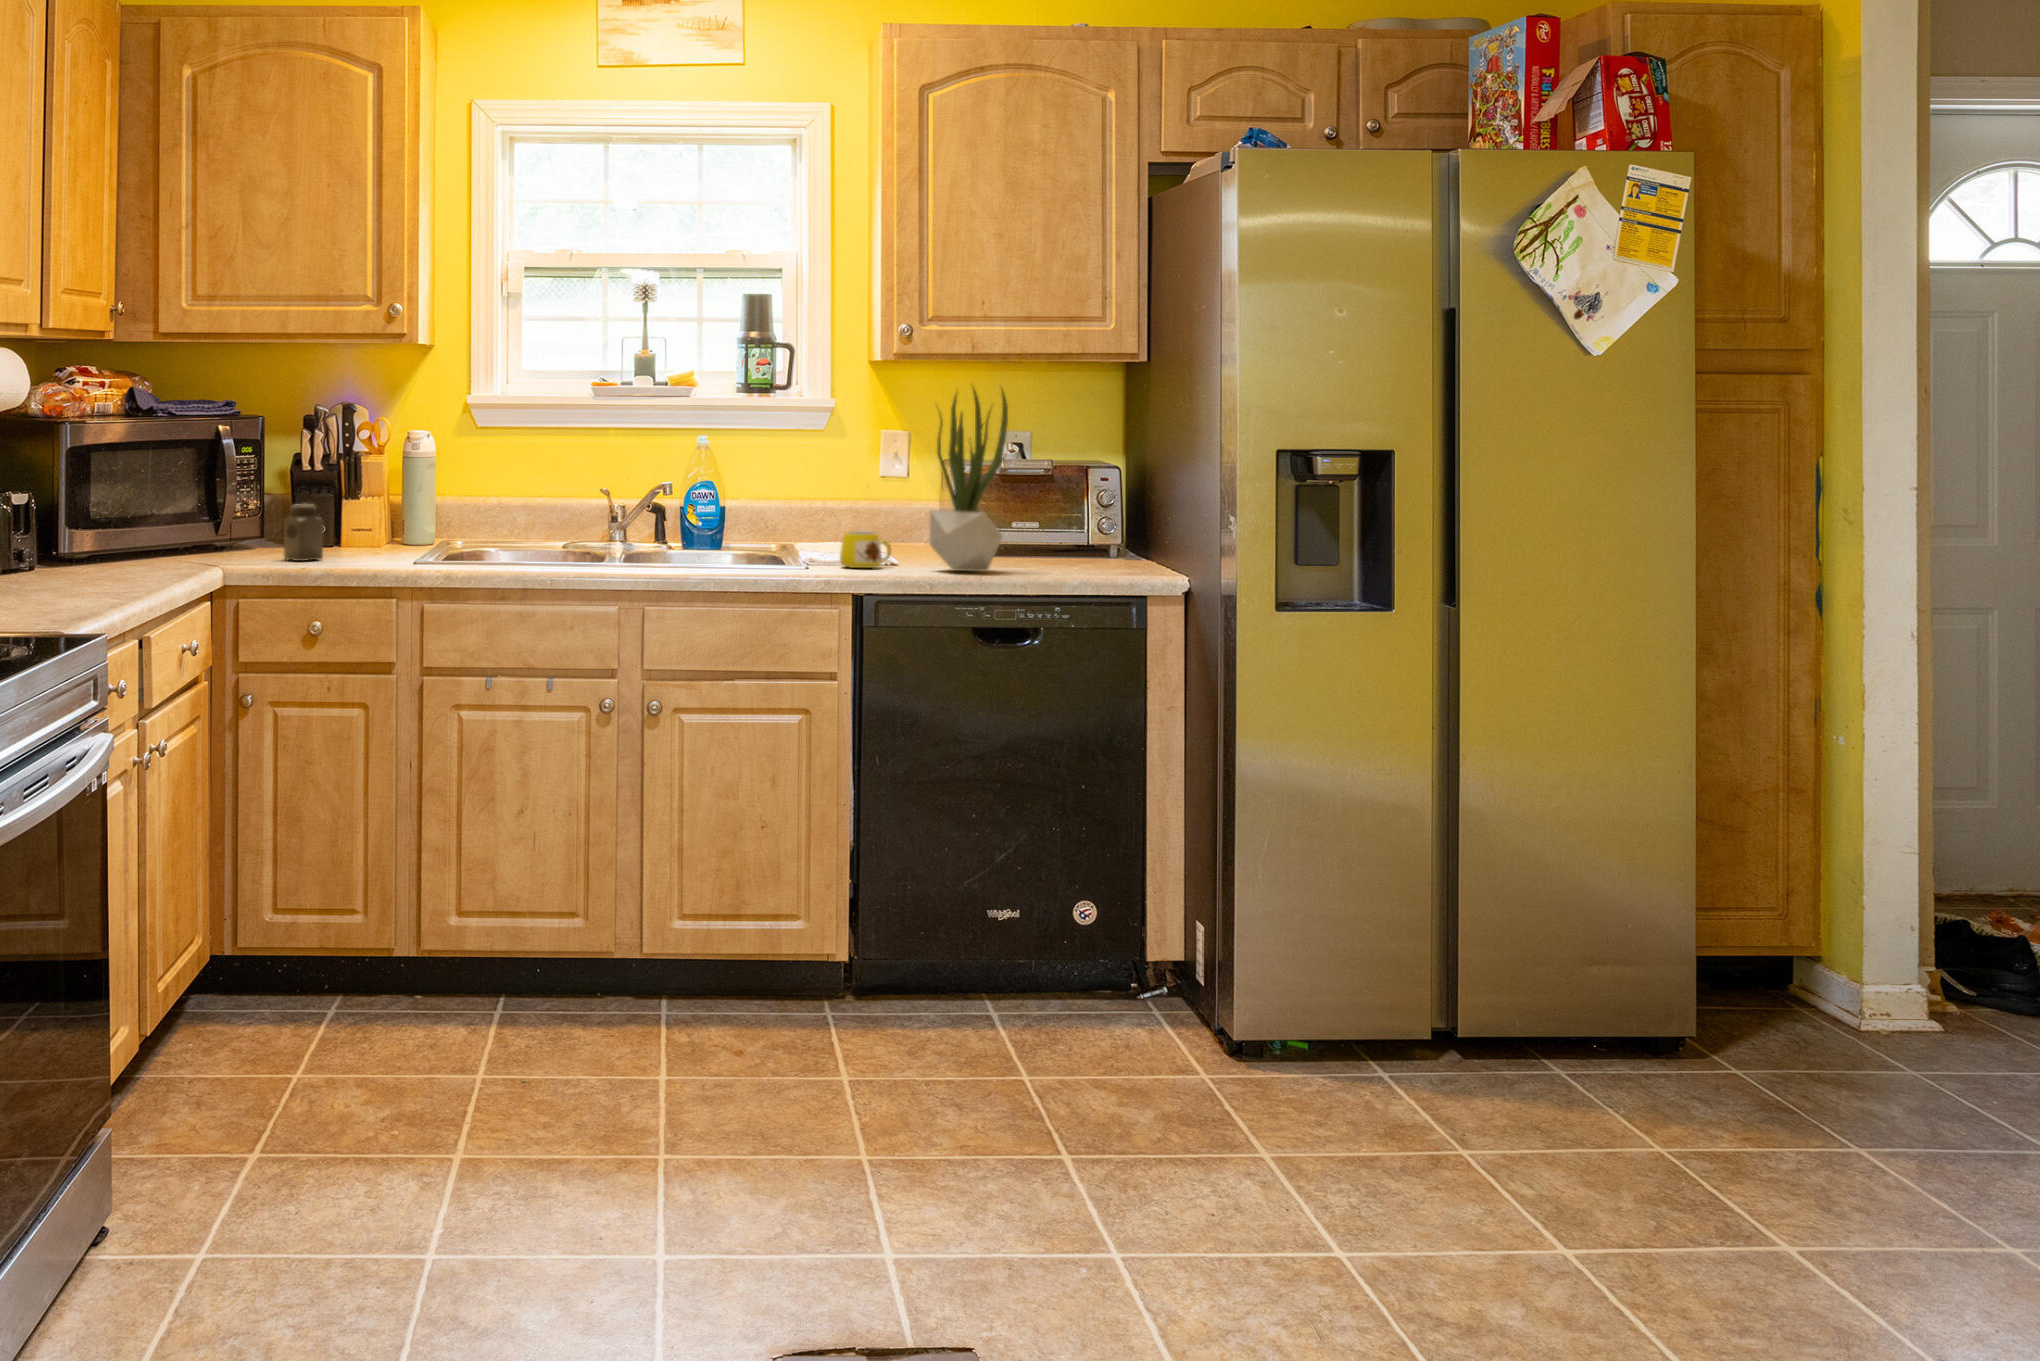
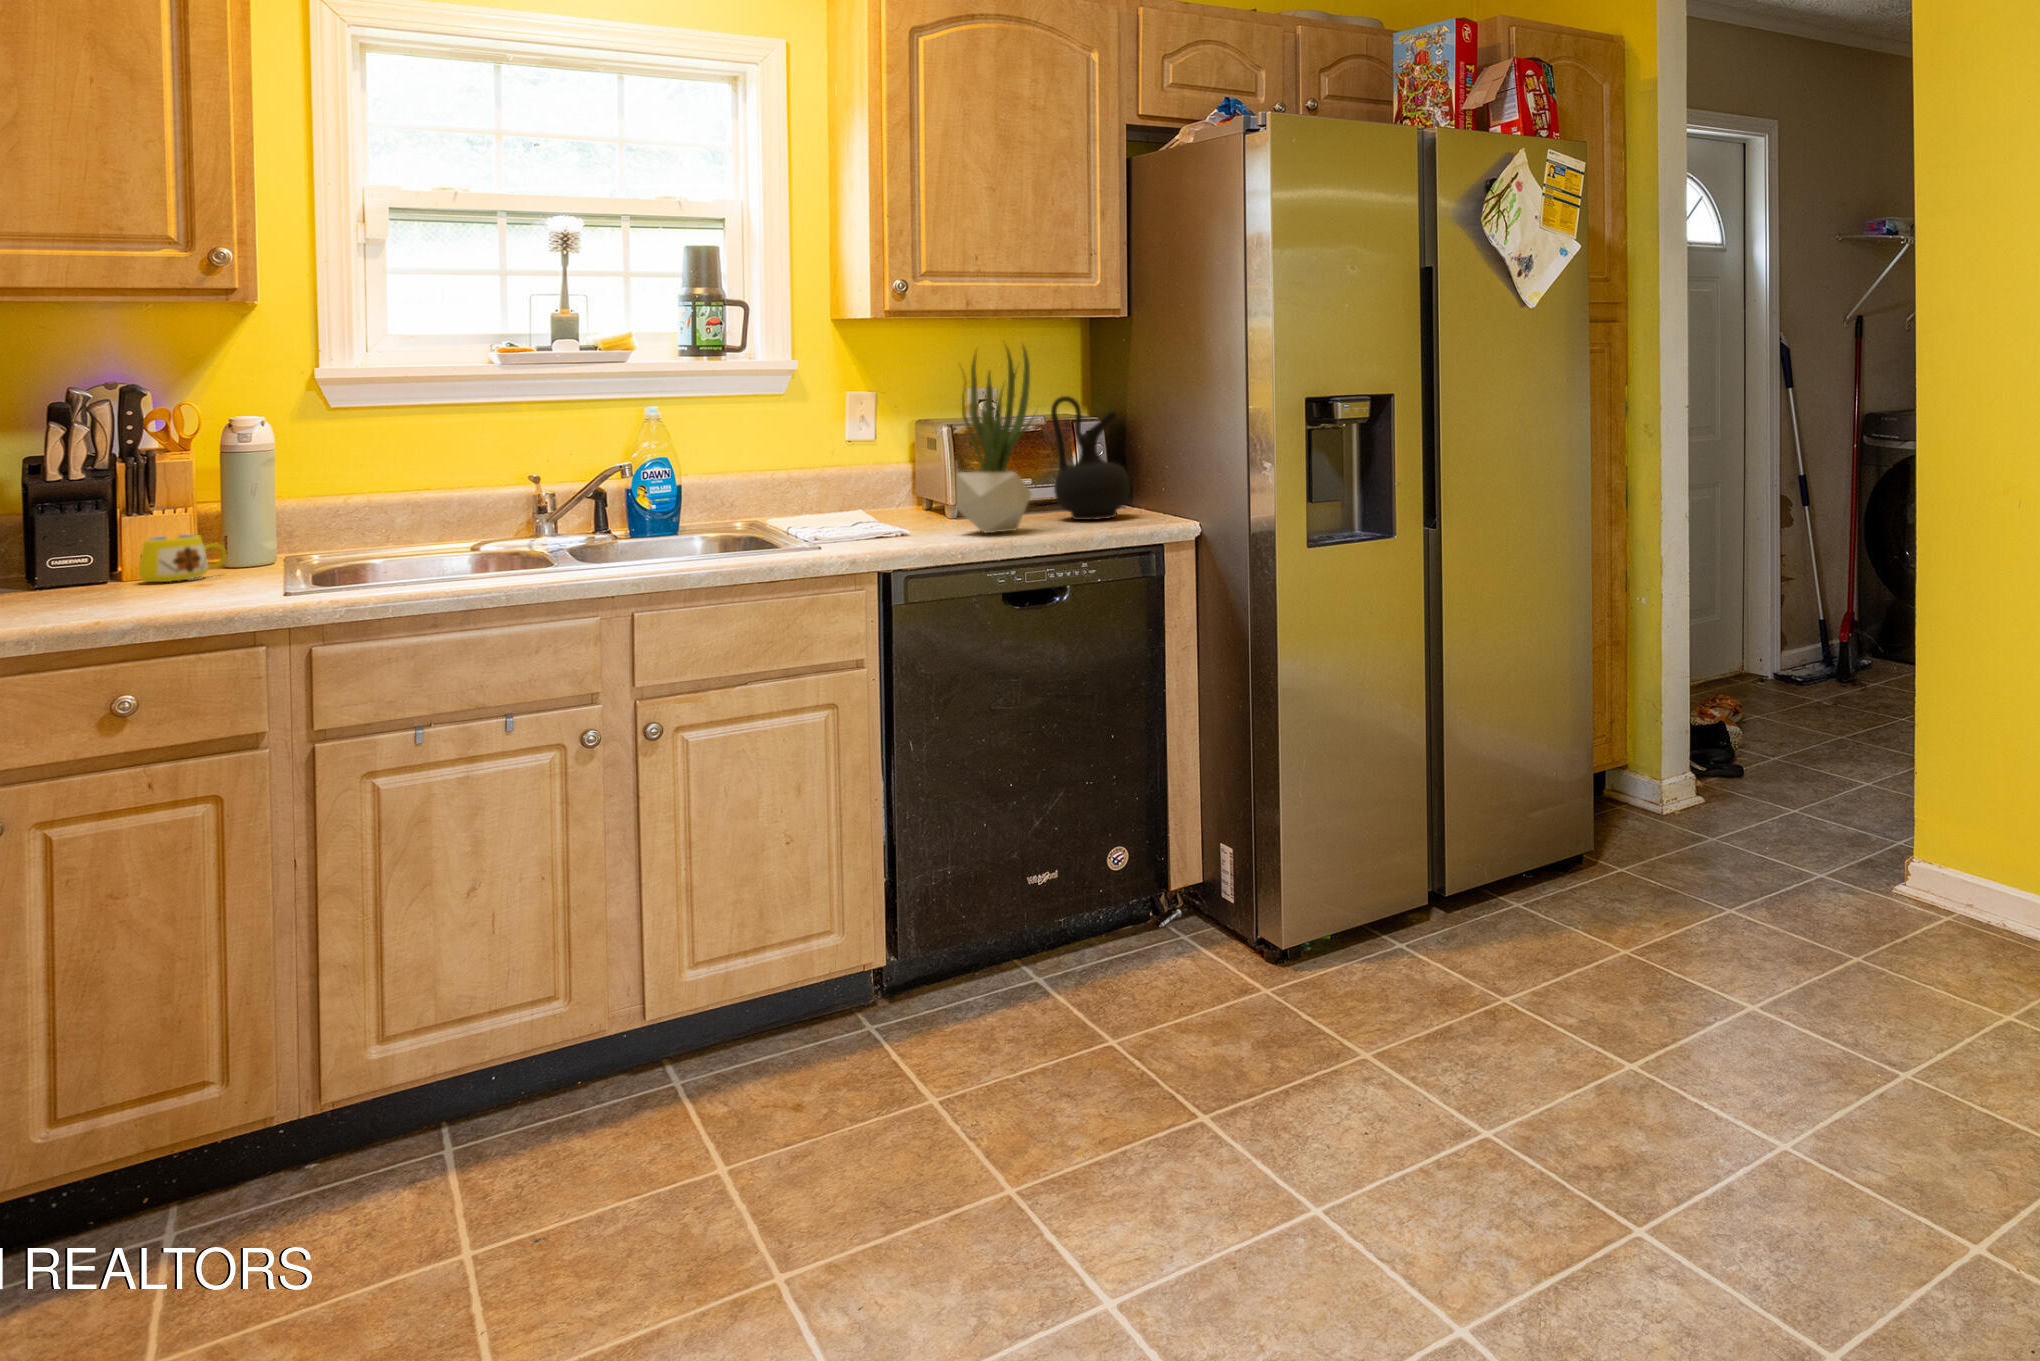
ceramic jug: none [1039,441,1118,570] -> present [1051,396,1130,520]
salt shaker: present [284,504,324,561] -> none [21,529,99,612]
mug: present [840,532,891,568] -> present [138,535,227,582]

